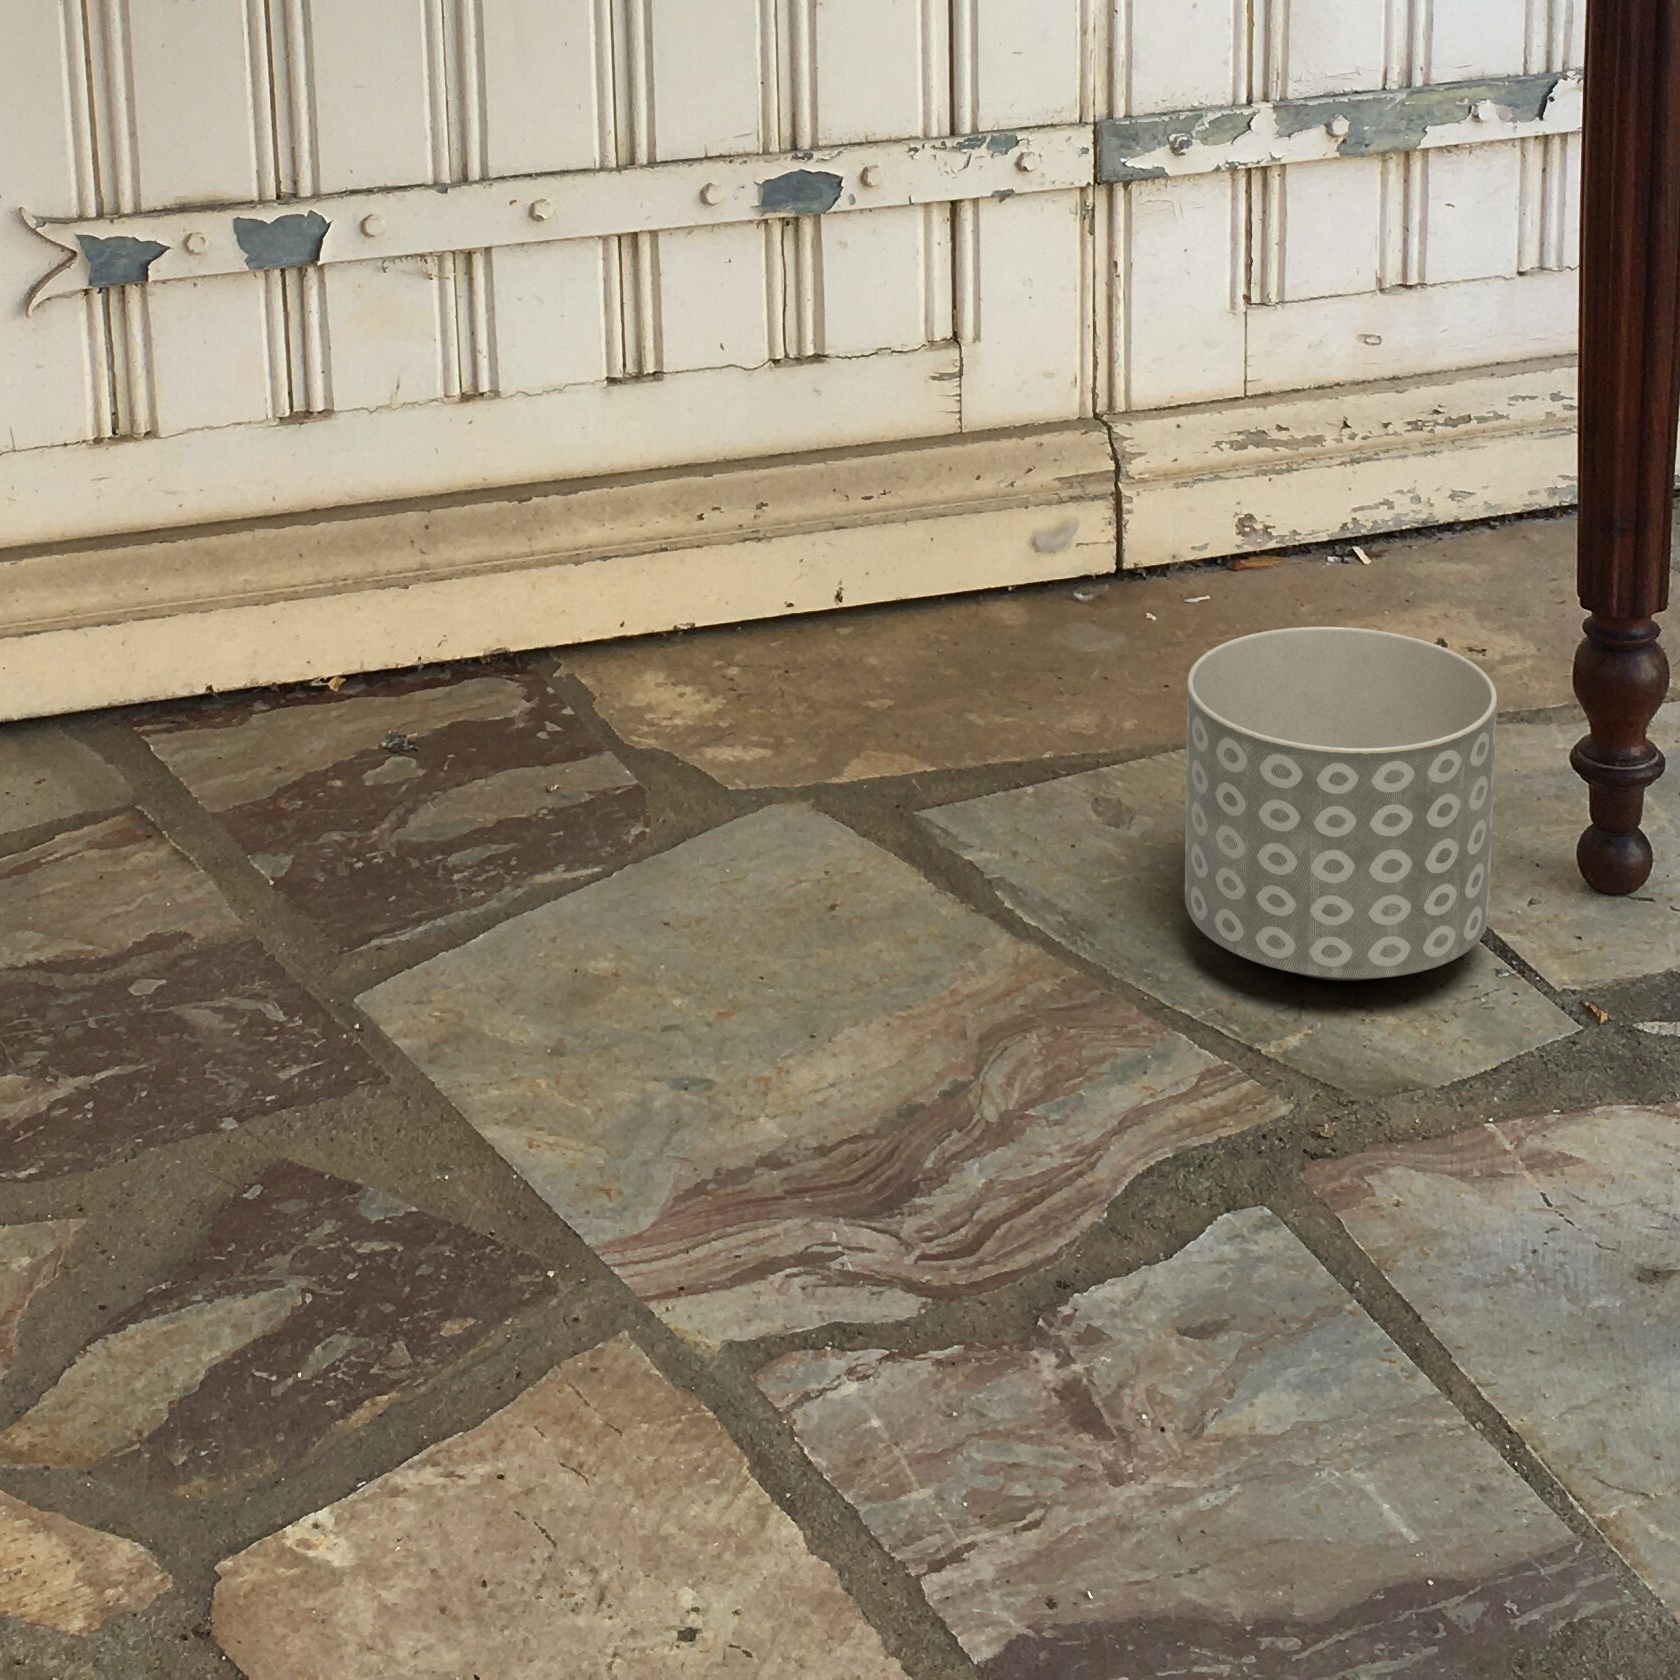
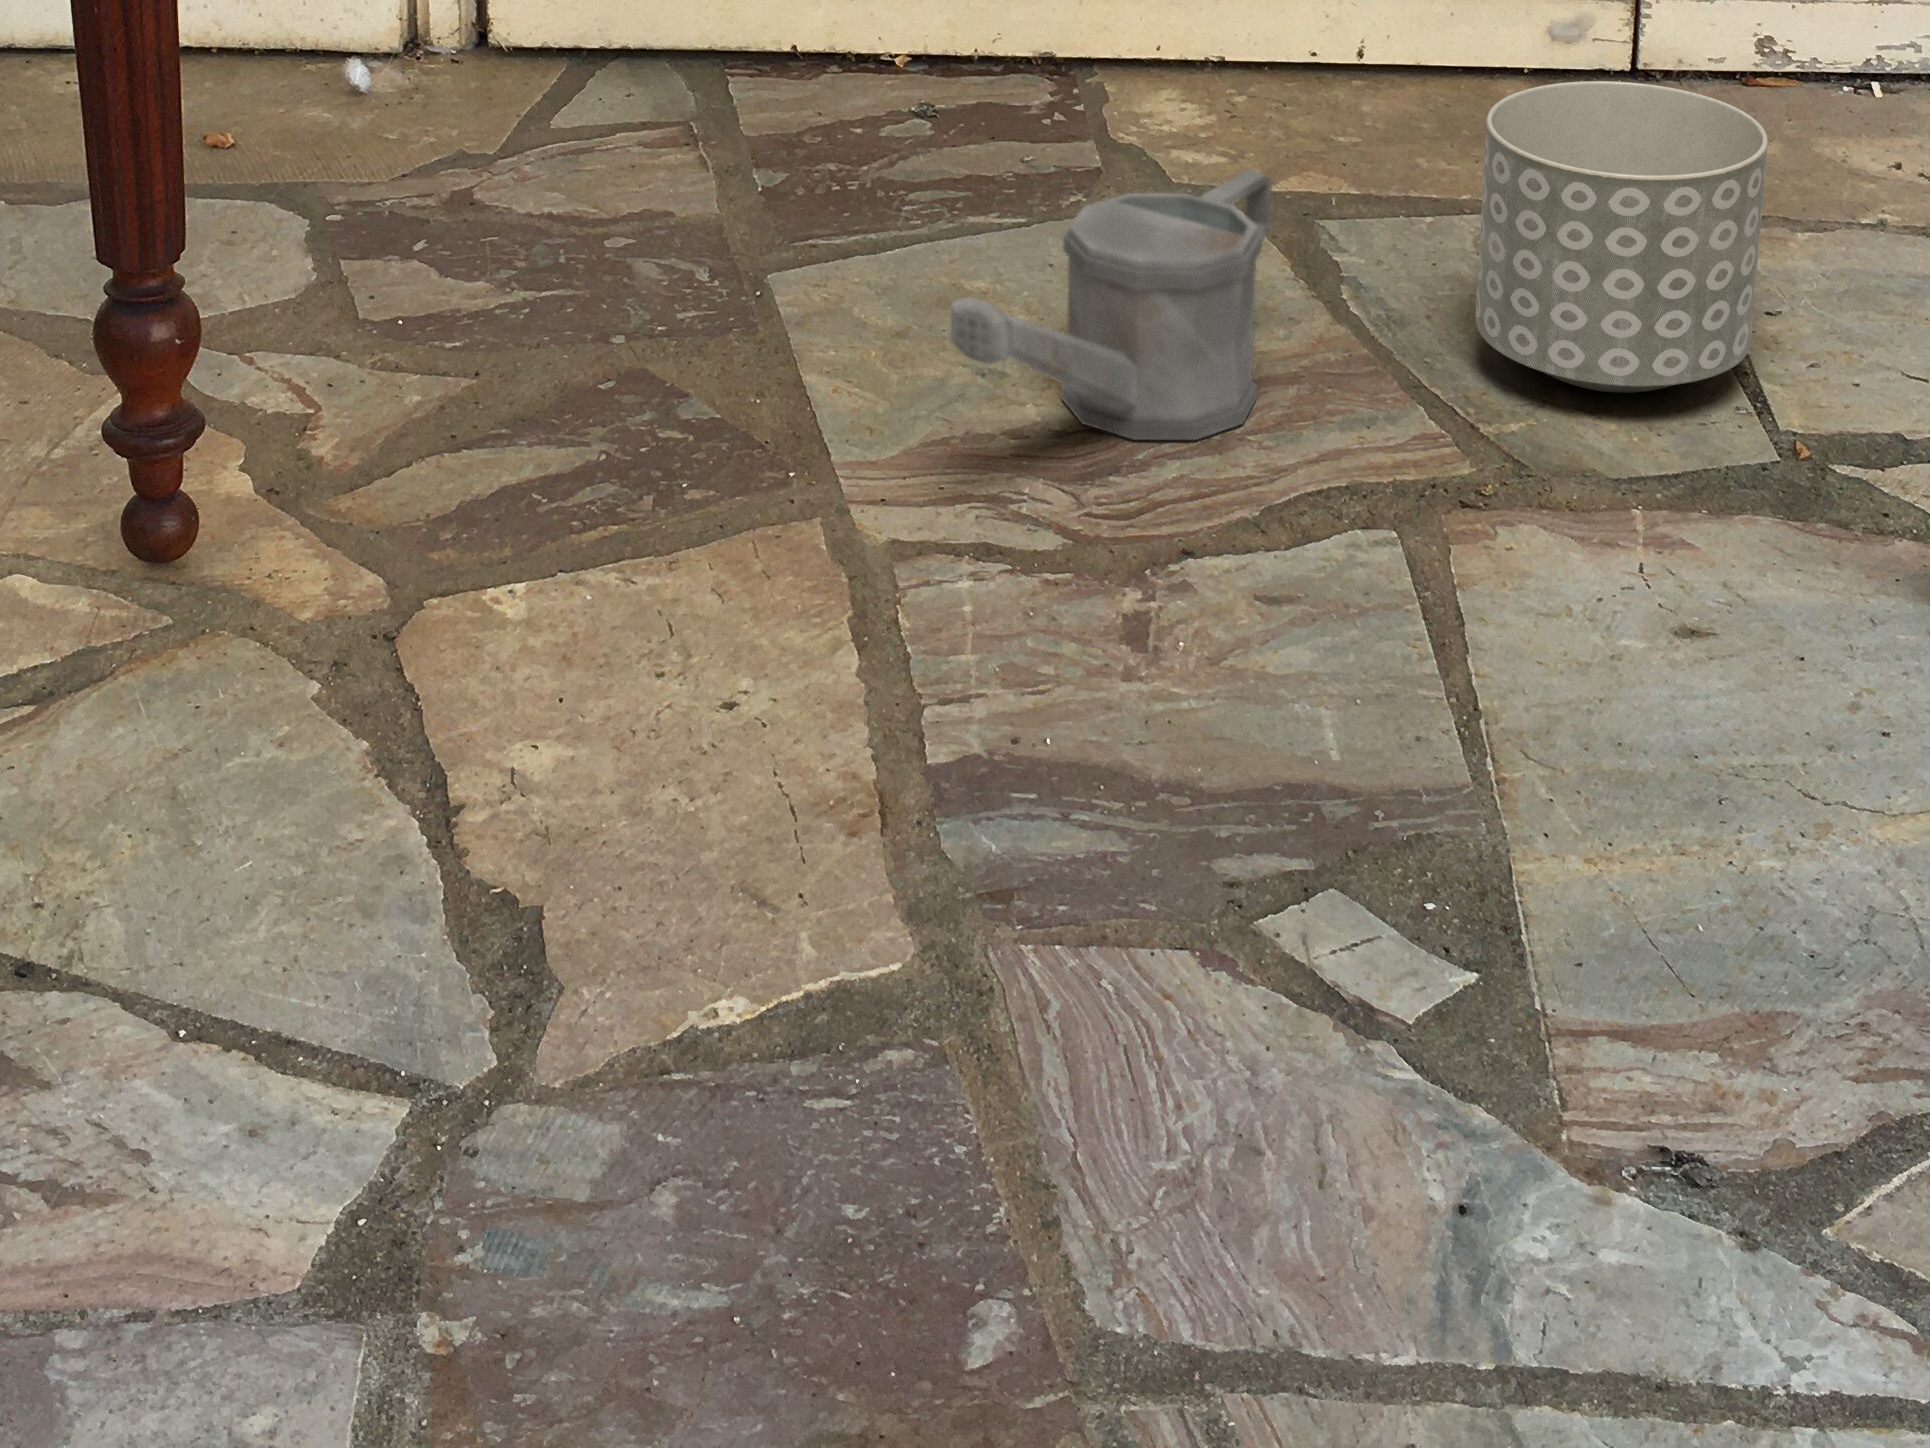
watering can: none [753,794,1008,1144] -> present [951,170,1272,440]

